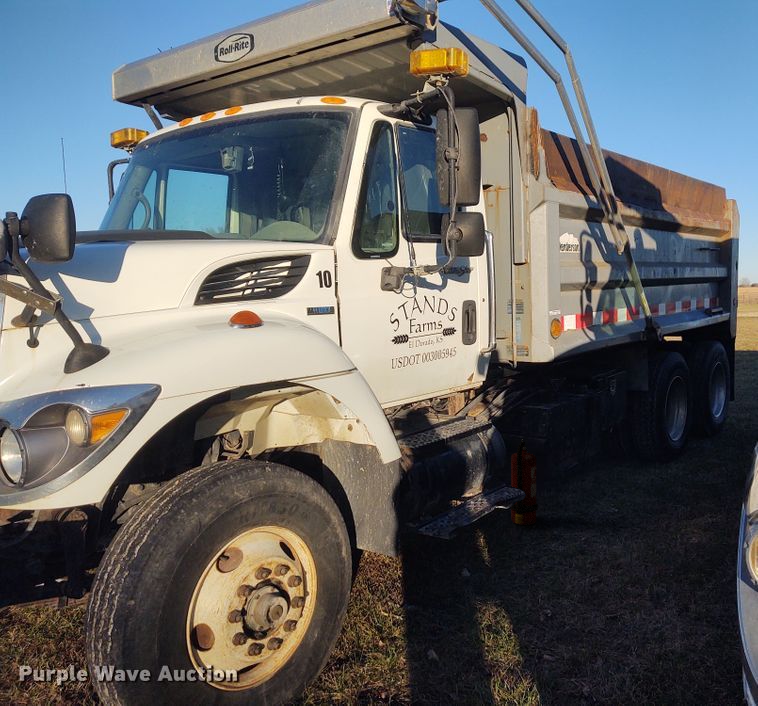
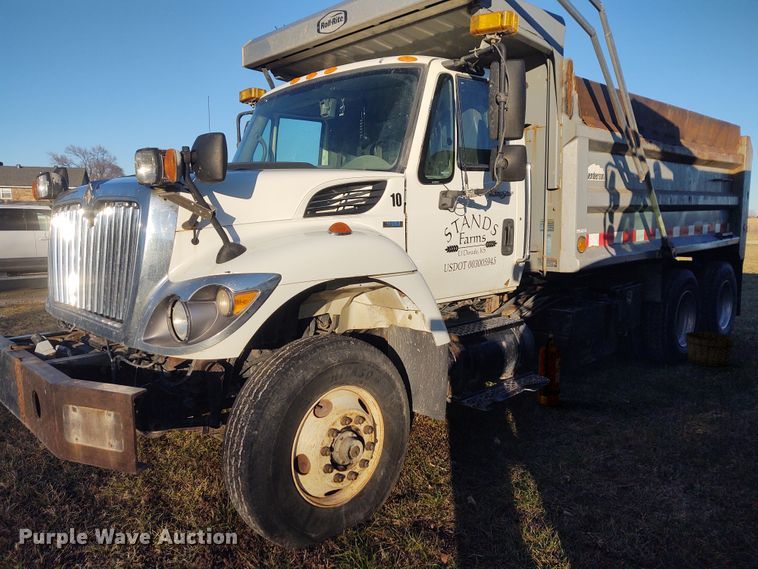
wooden bucket: none [677,418,733,466] -> present [685,326,734,367]

